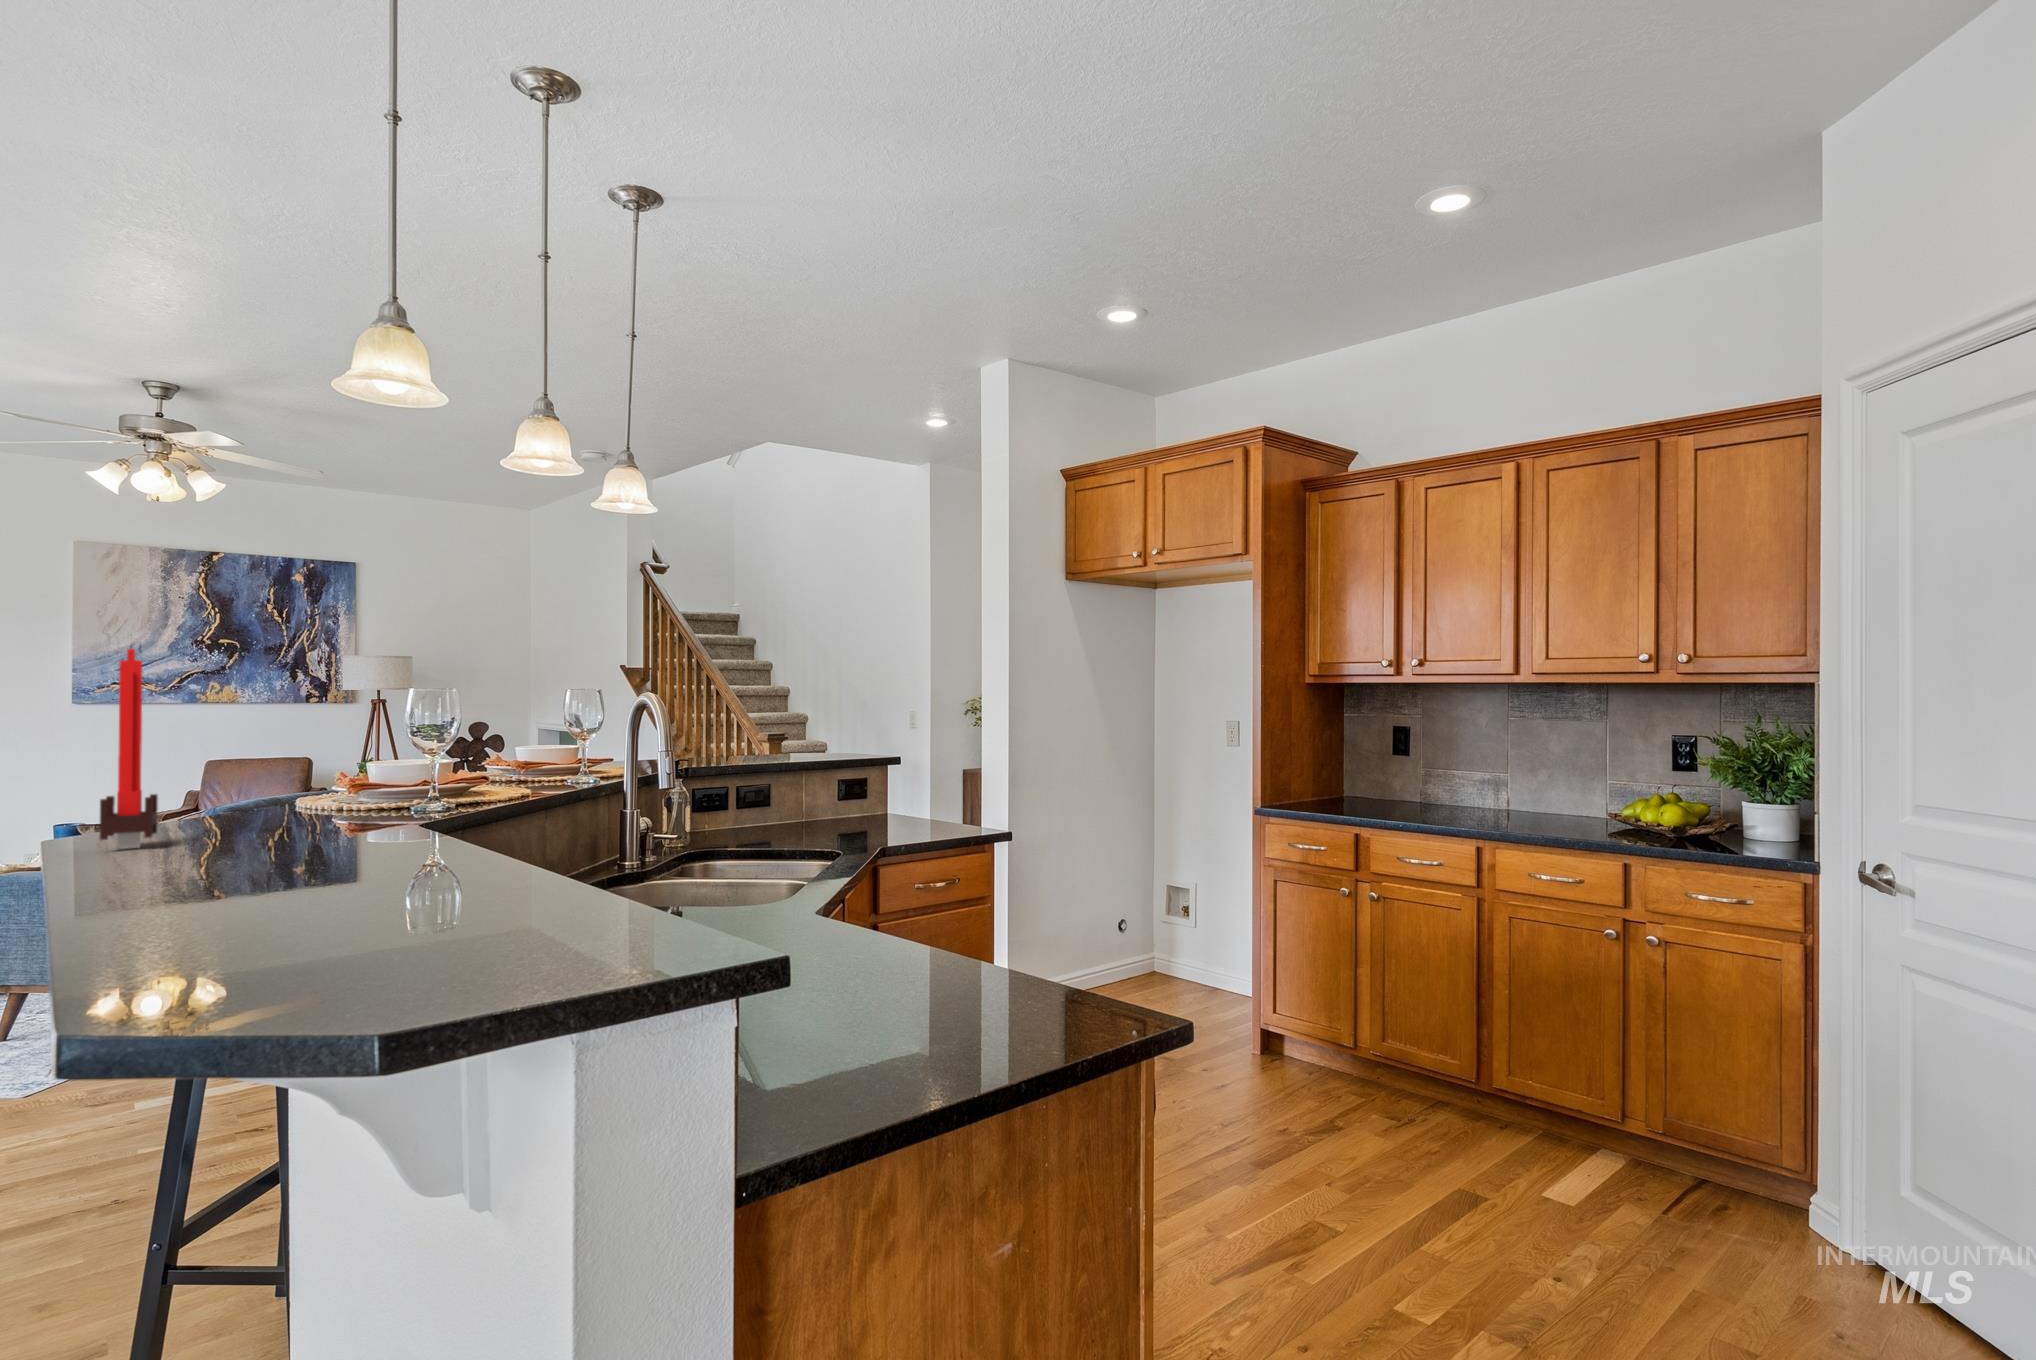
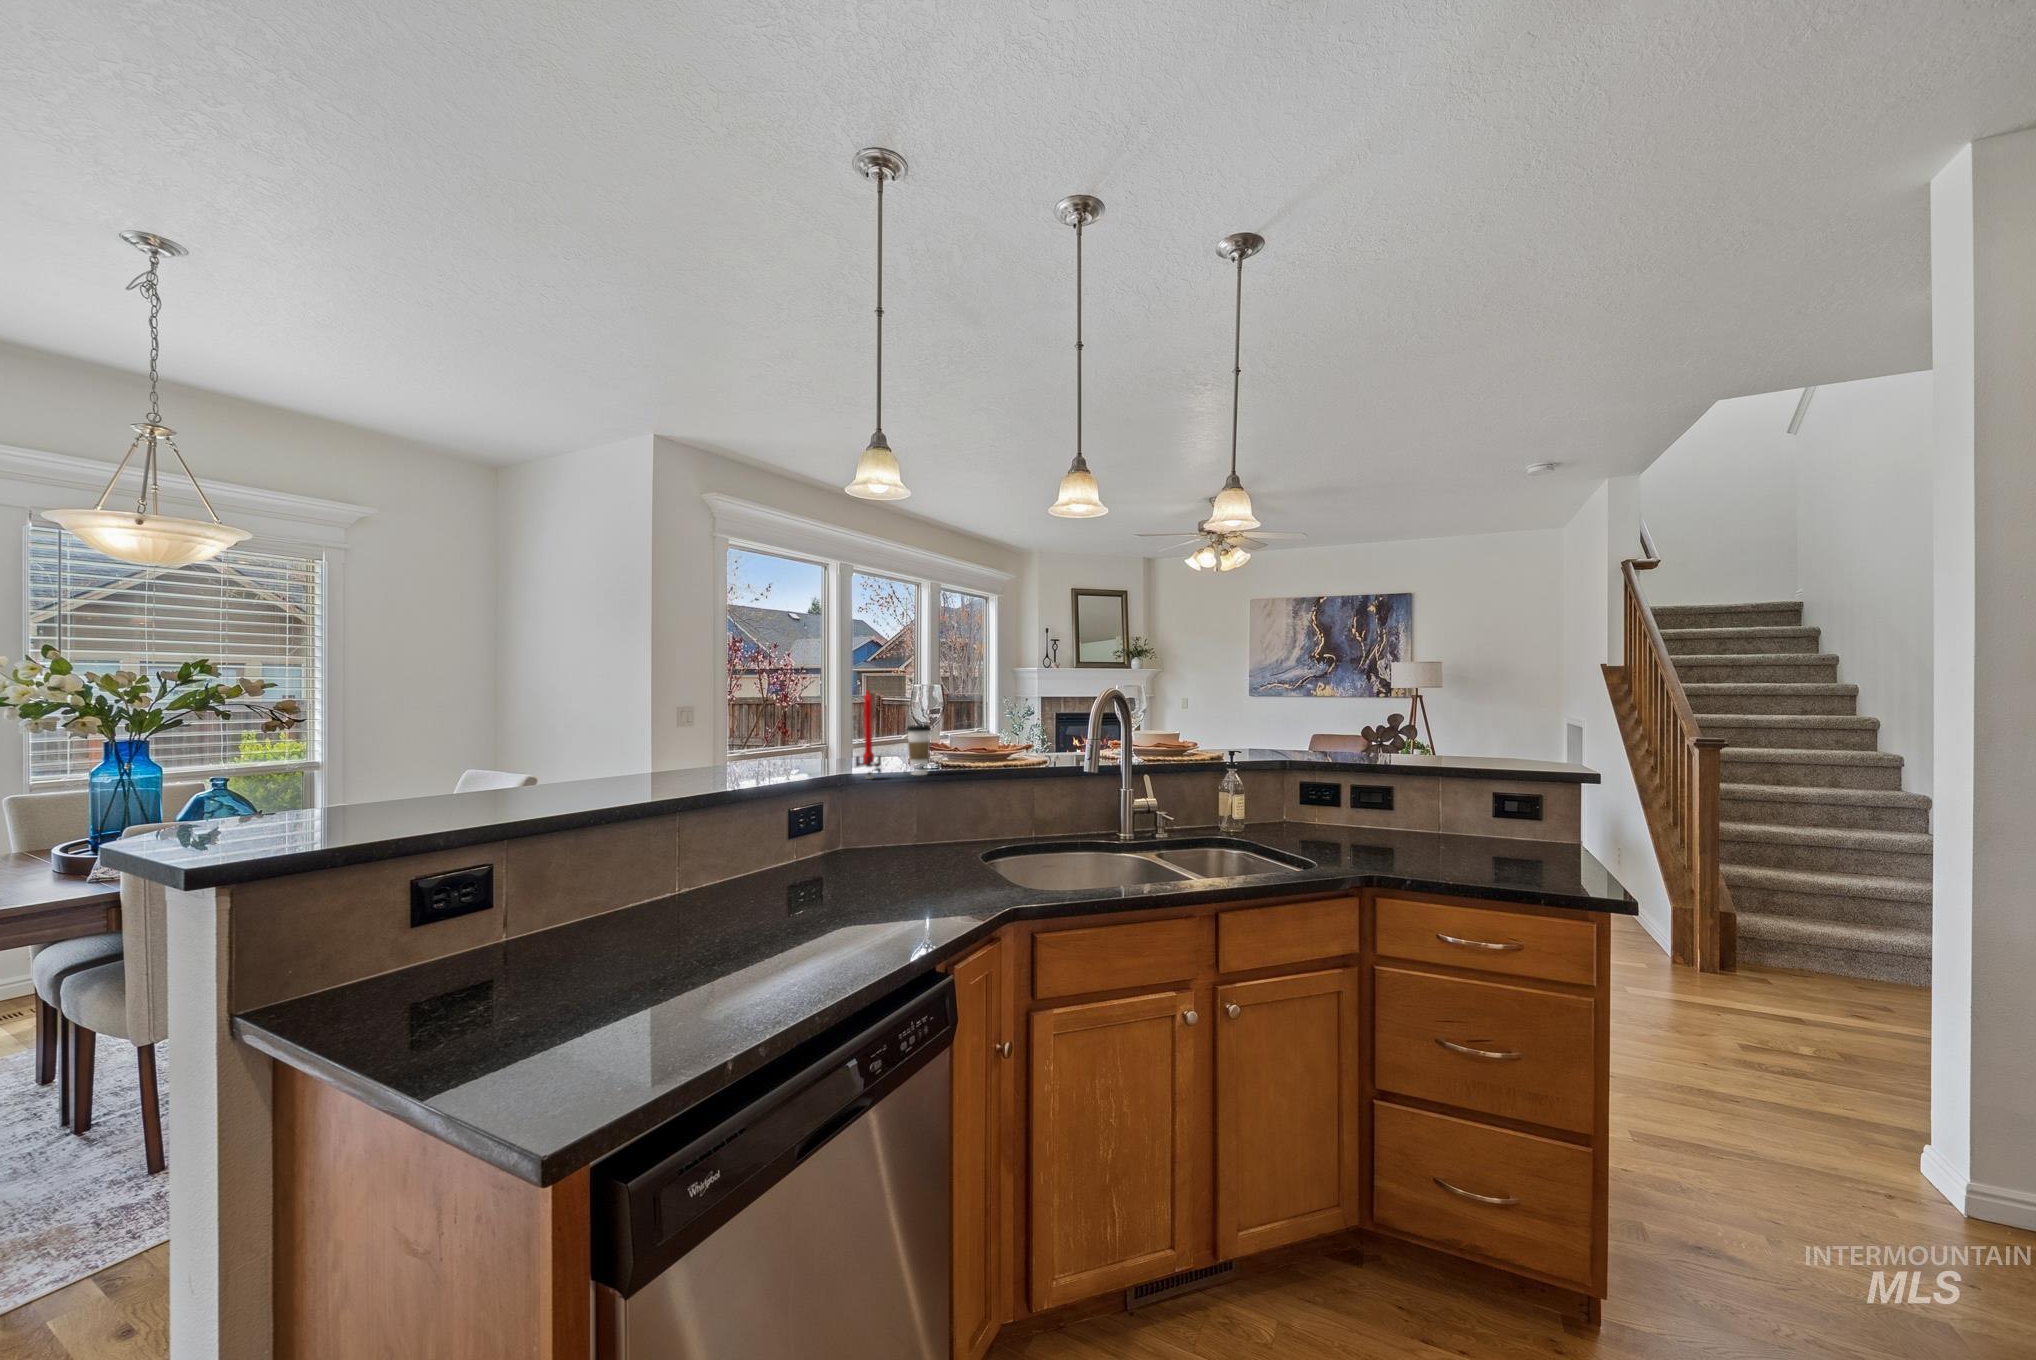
coffee cup: none [161,729,226,833] -> present [907,725,931,775]

